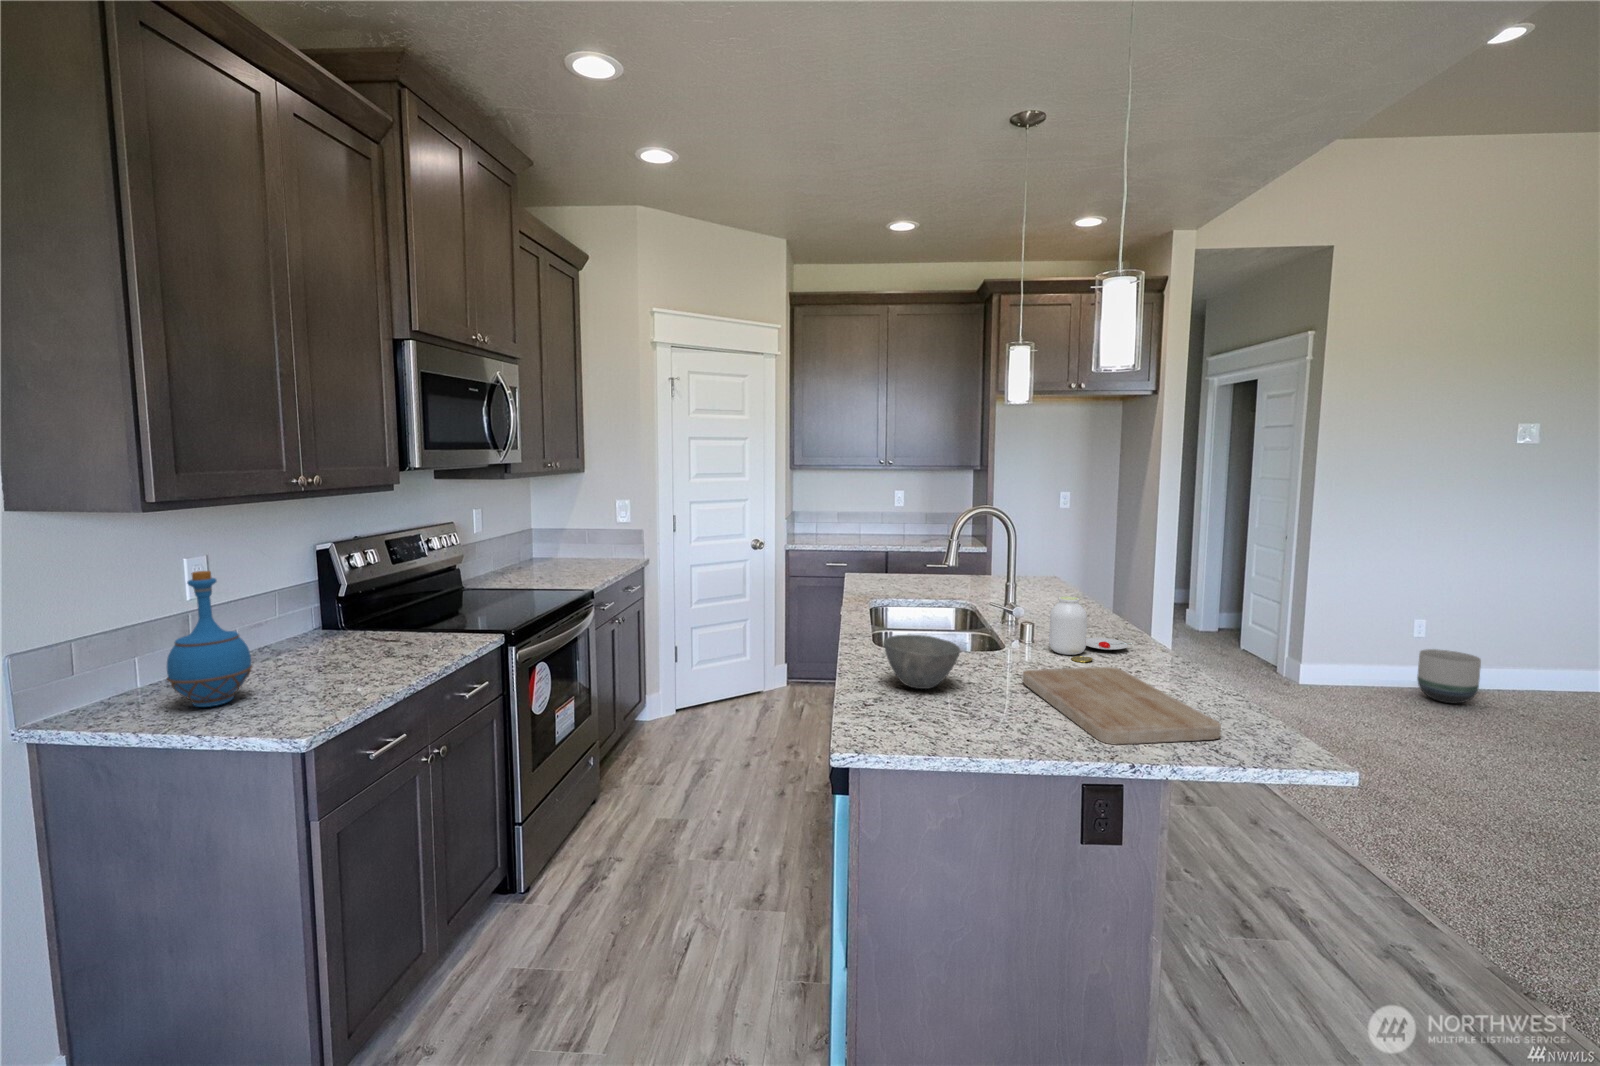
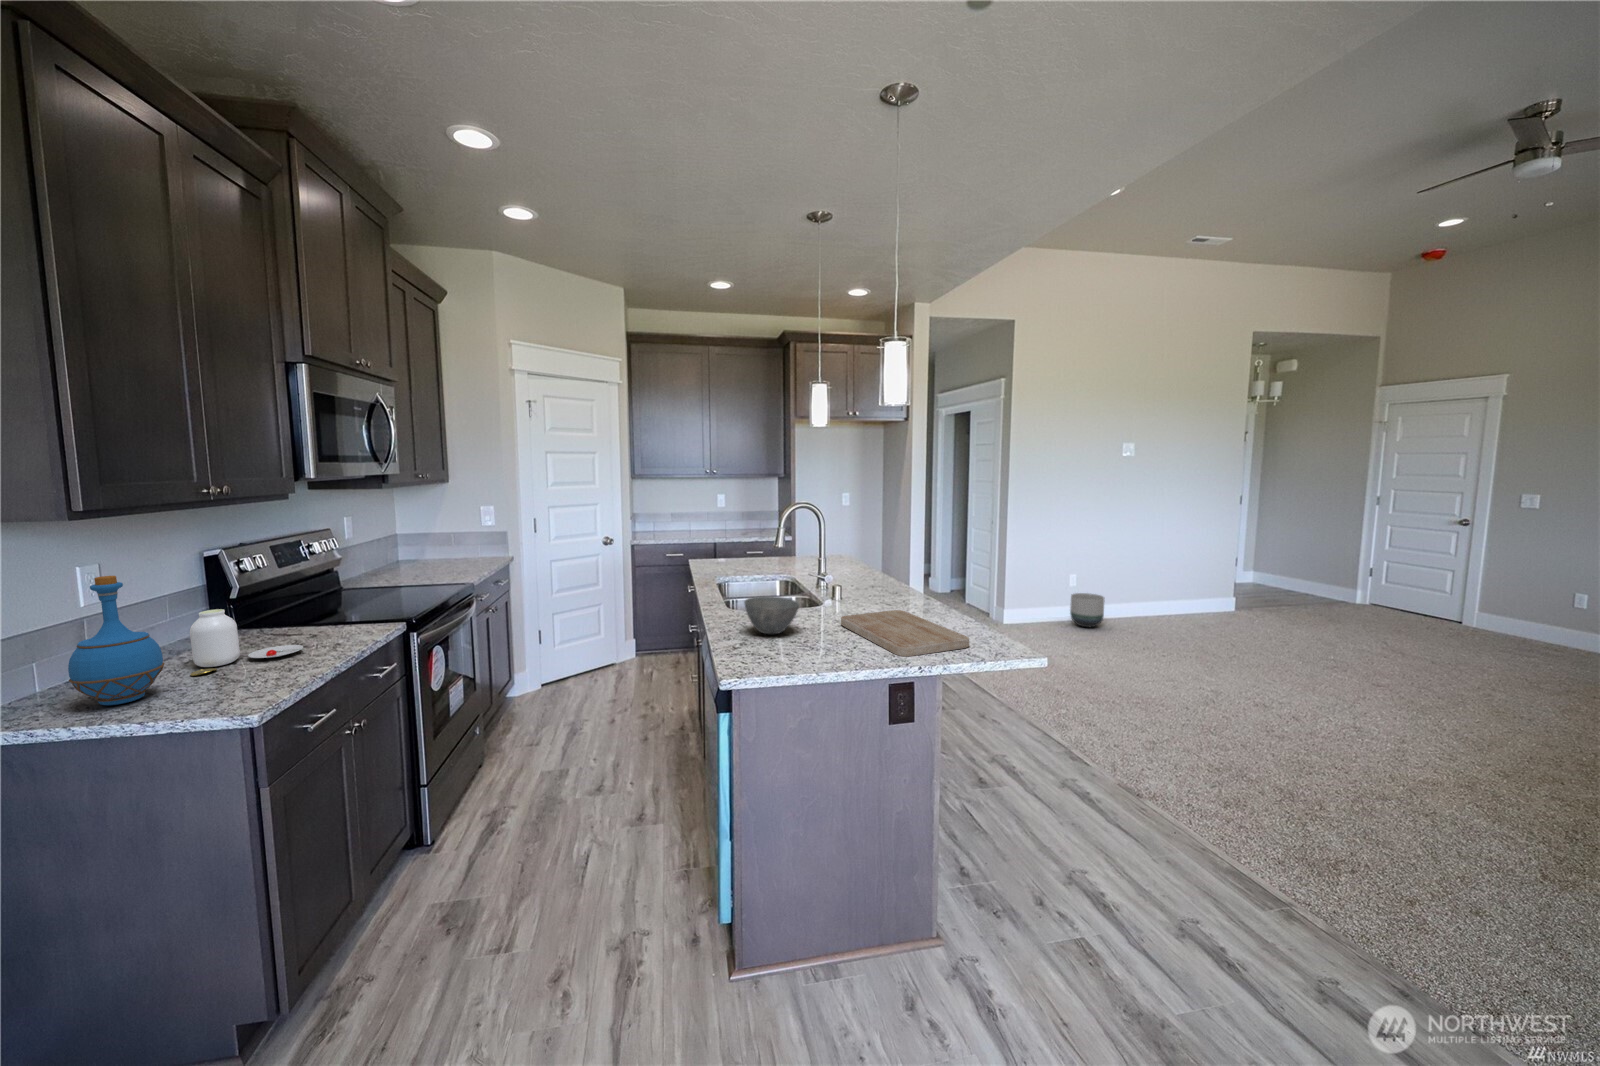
jar: present [1049,596,1132,663] -> present [190,609,303,676]

